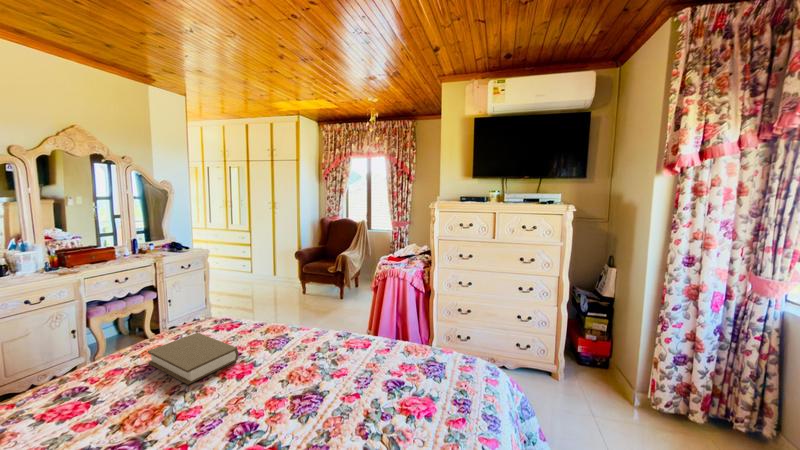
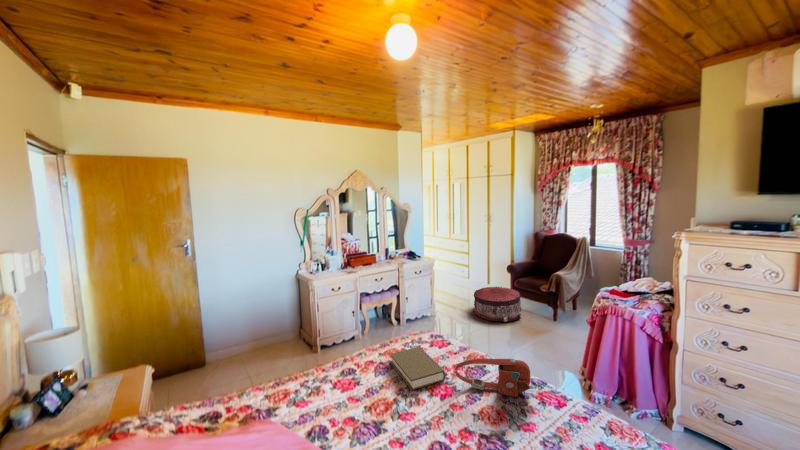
pouf: none [262,273,312,308] -> present [474,287,521,322]
handbag: none [252,312,340,357] -> present [455,358,531,397]

